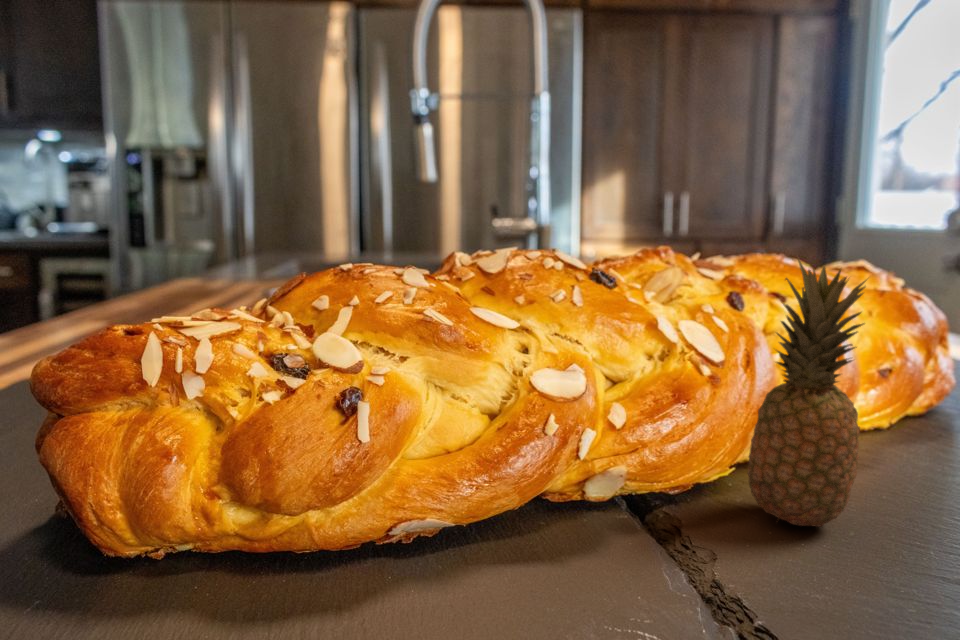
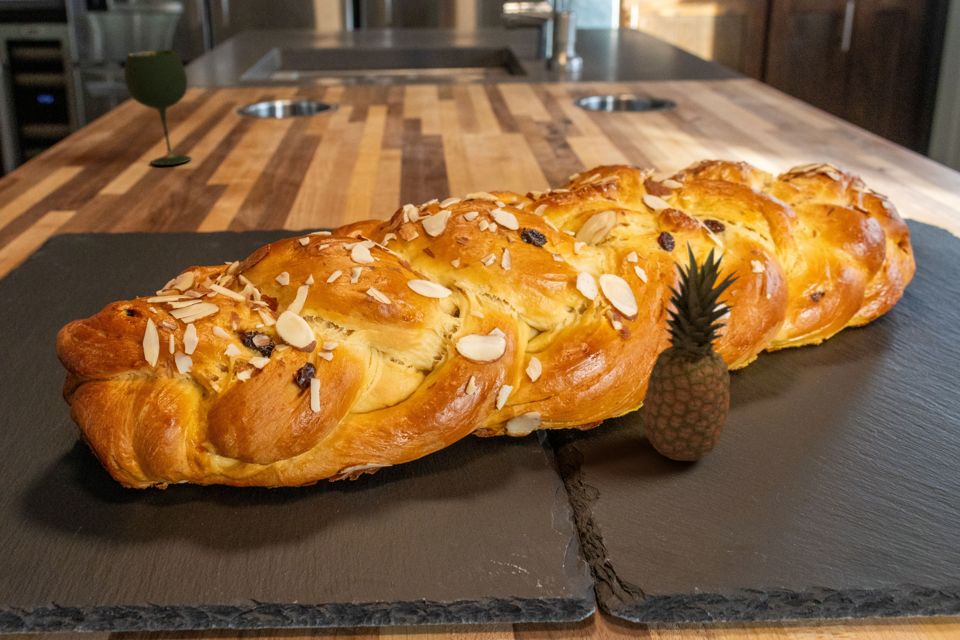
wine glass: none [144,197,204,301] -> present [124,50,191,165]

